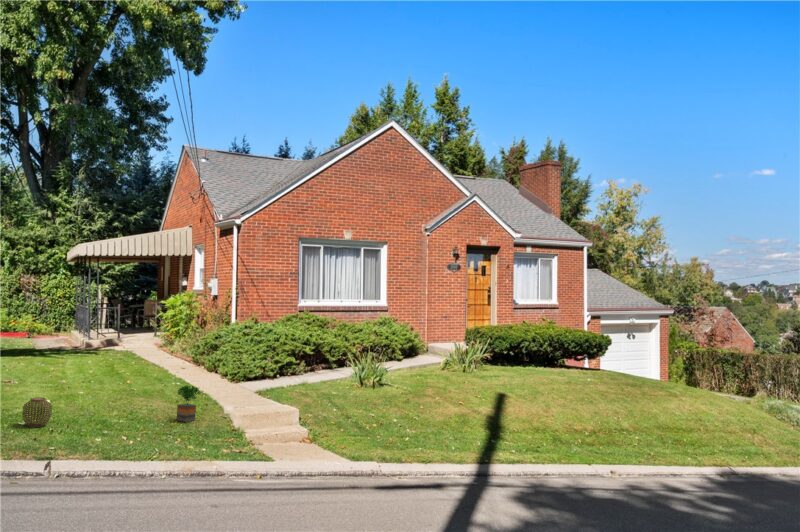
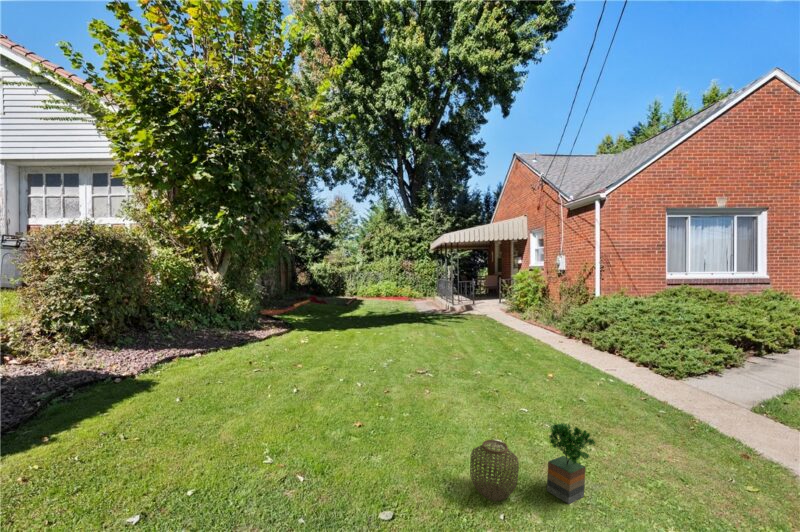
potted tree: present [176,386,201,422] -> present [547,423,595,504]

